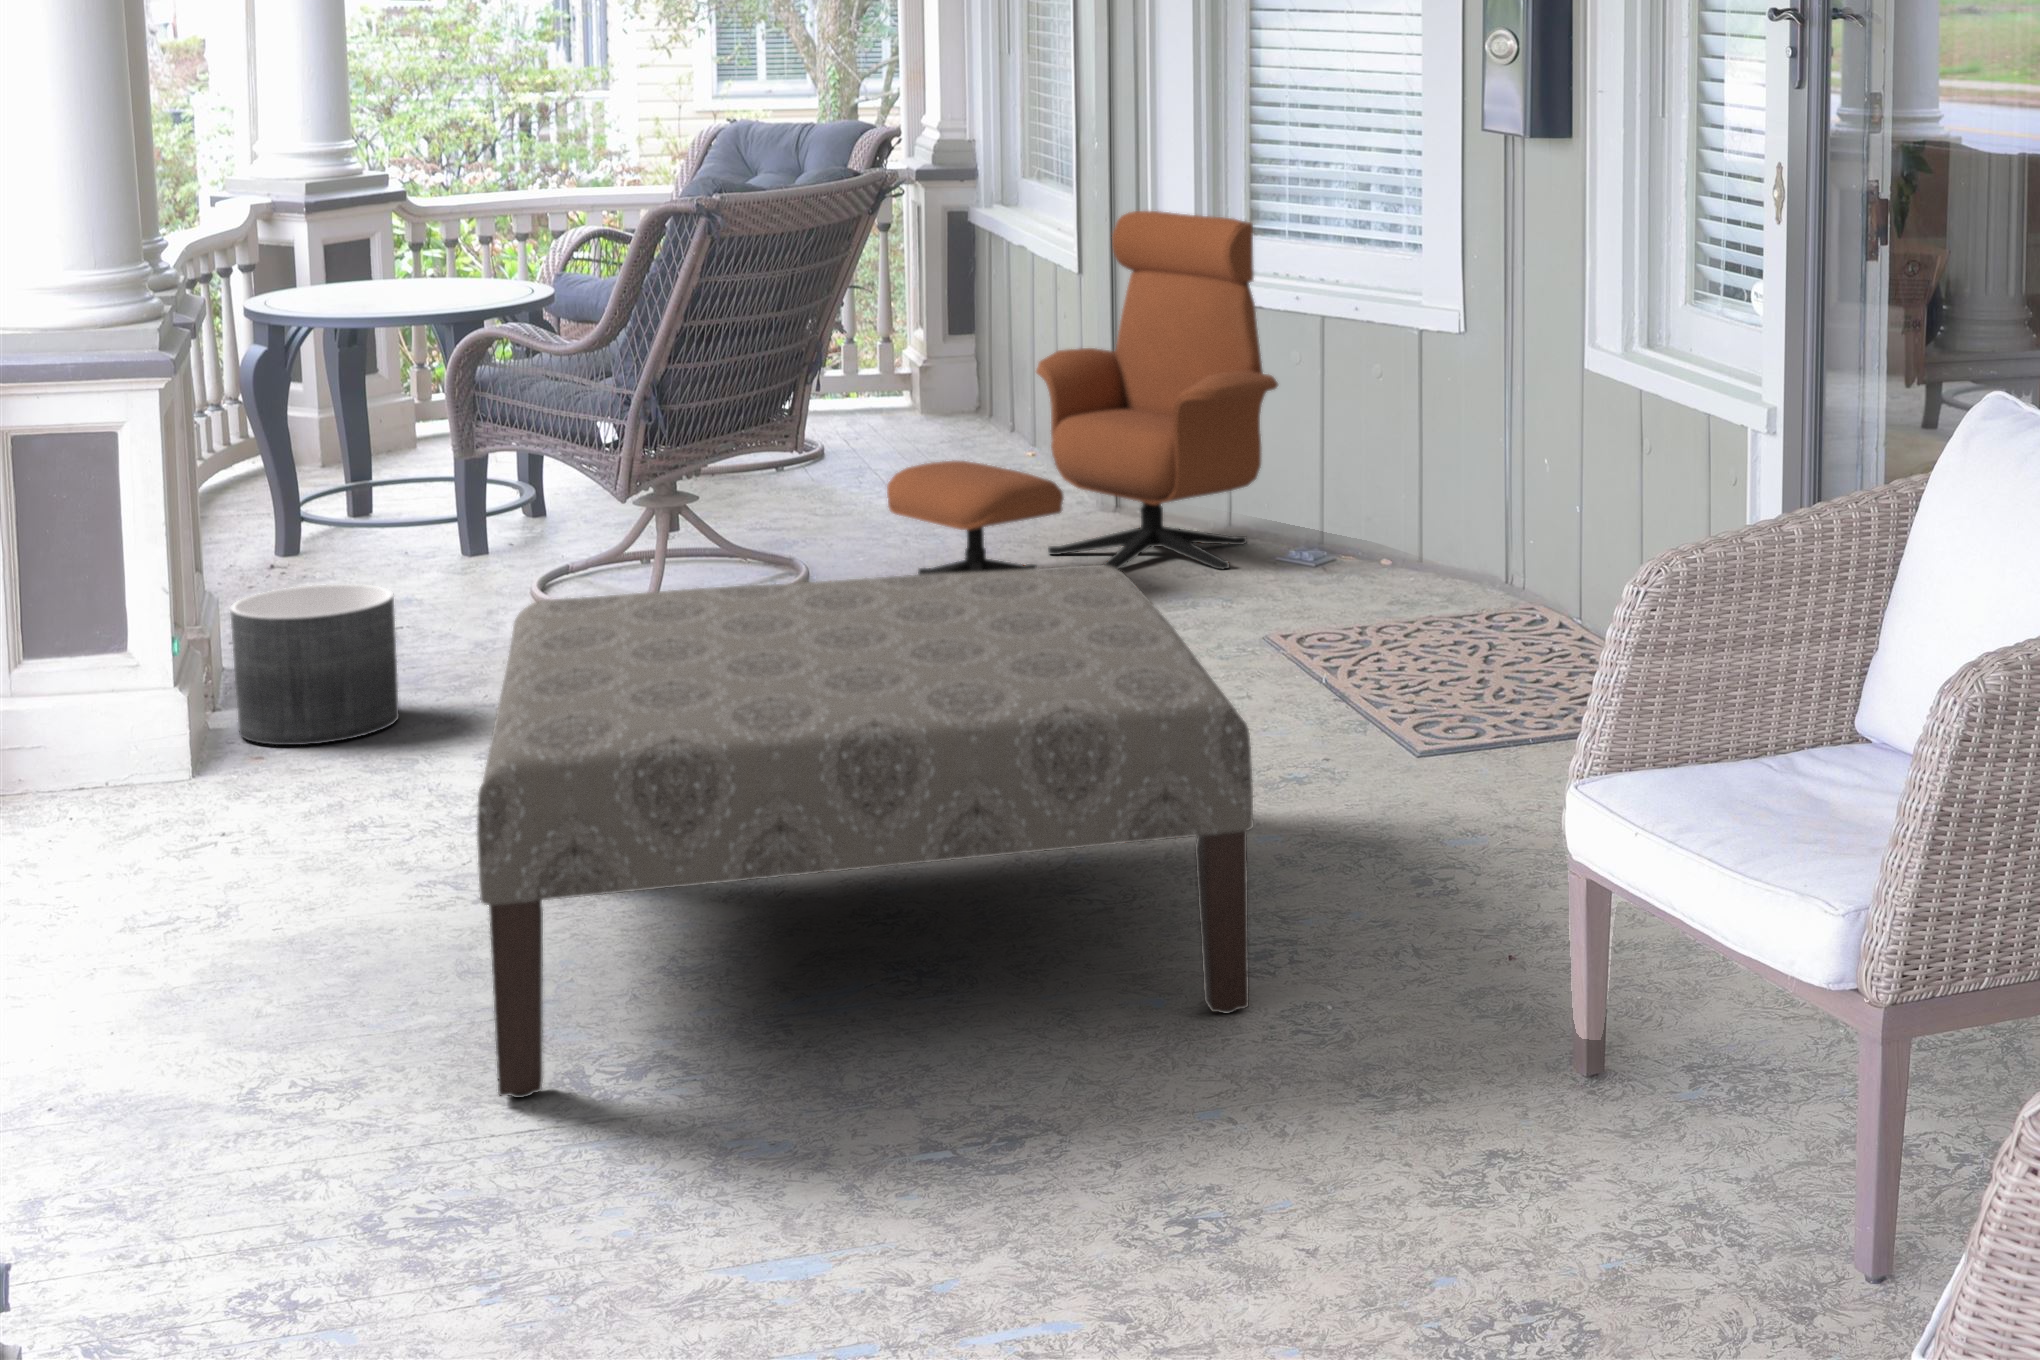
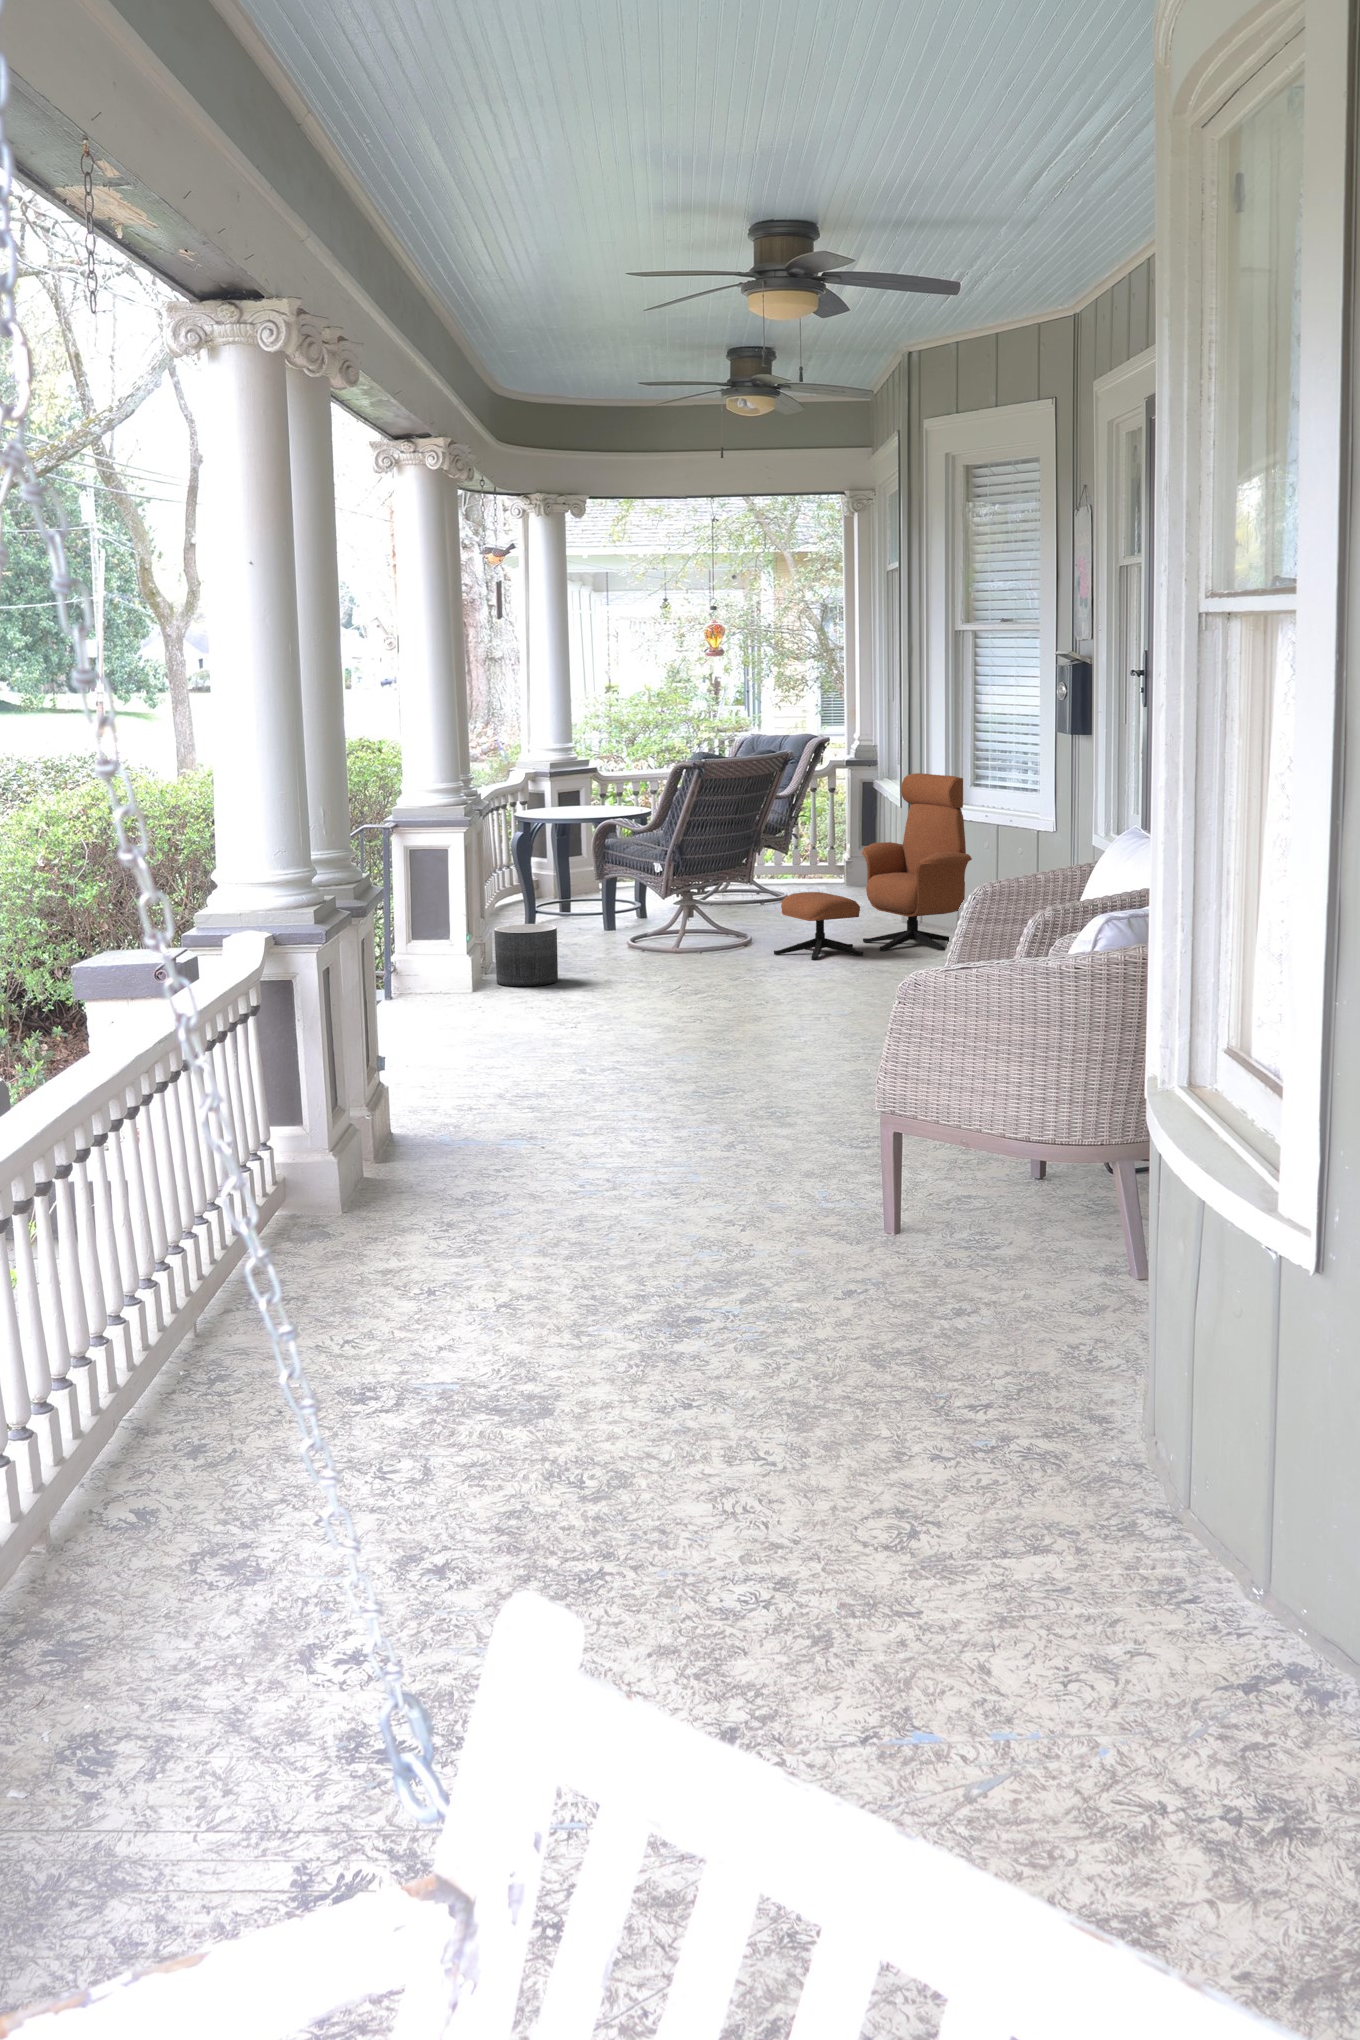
ottoman: present [477,565,1253,1098] -> none [551,912,835,1073]

